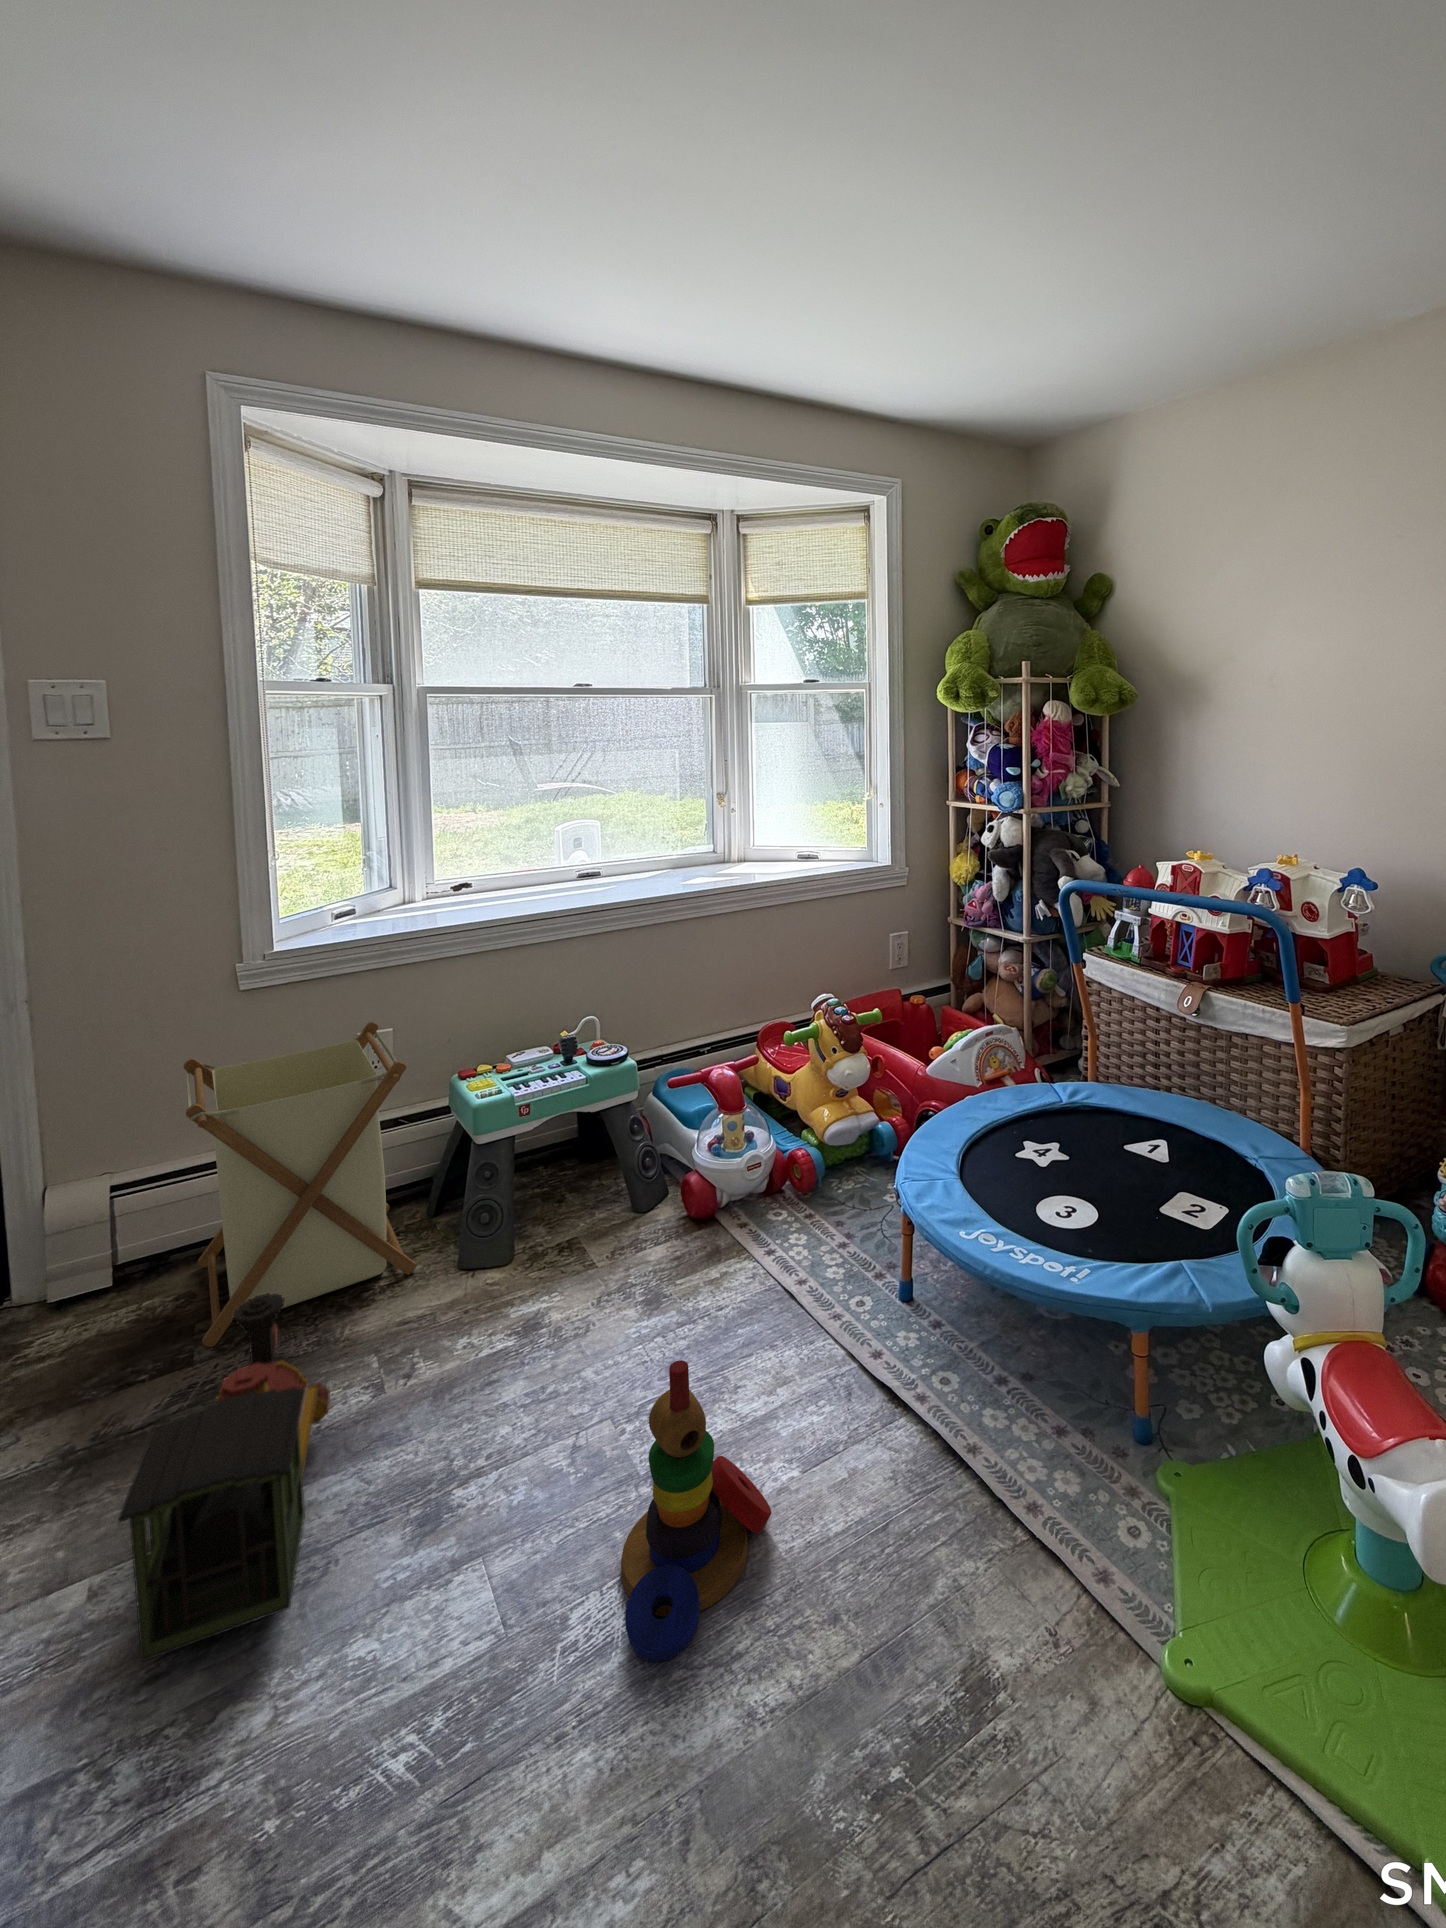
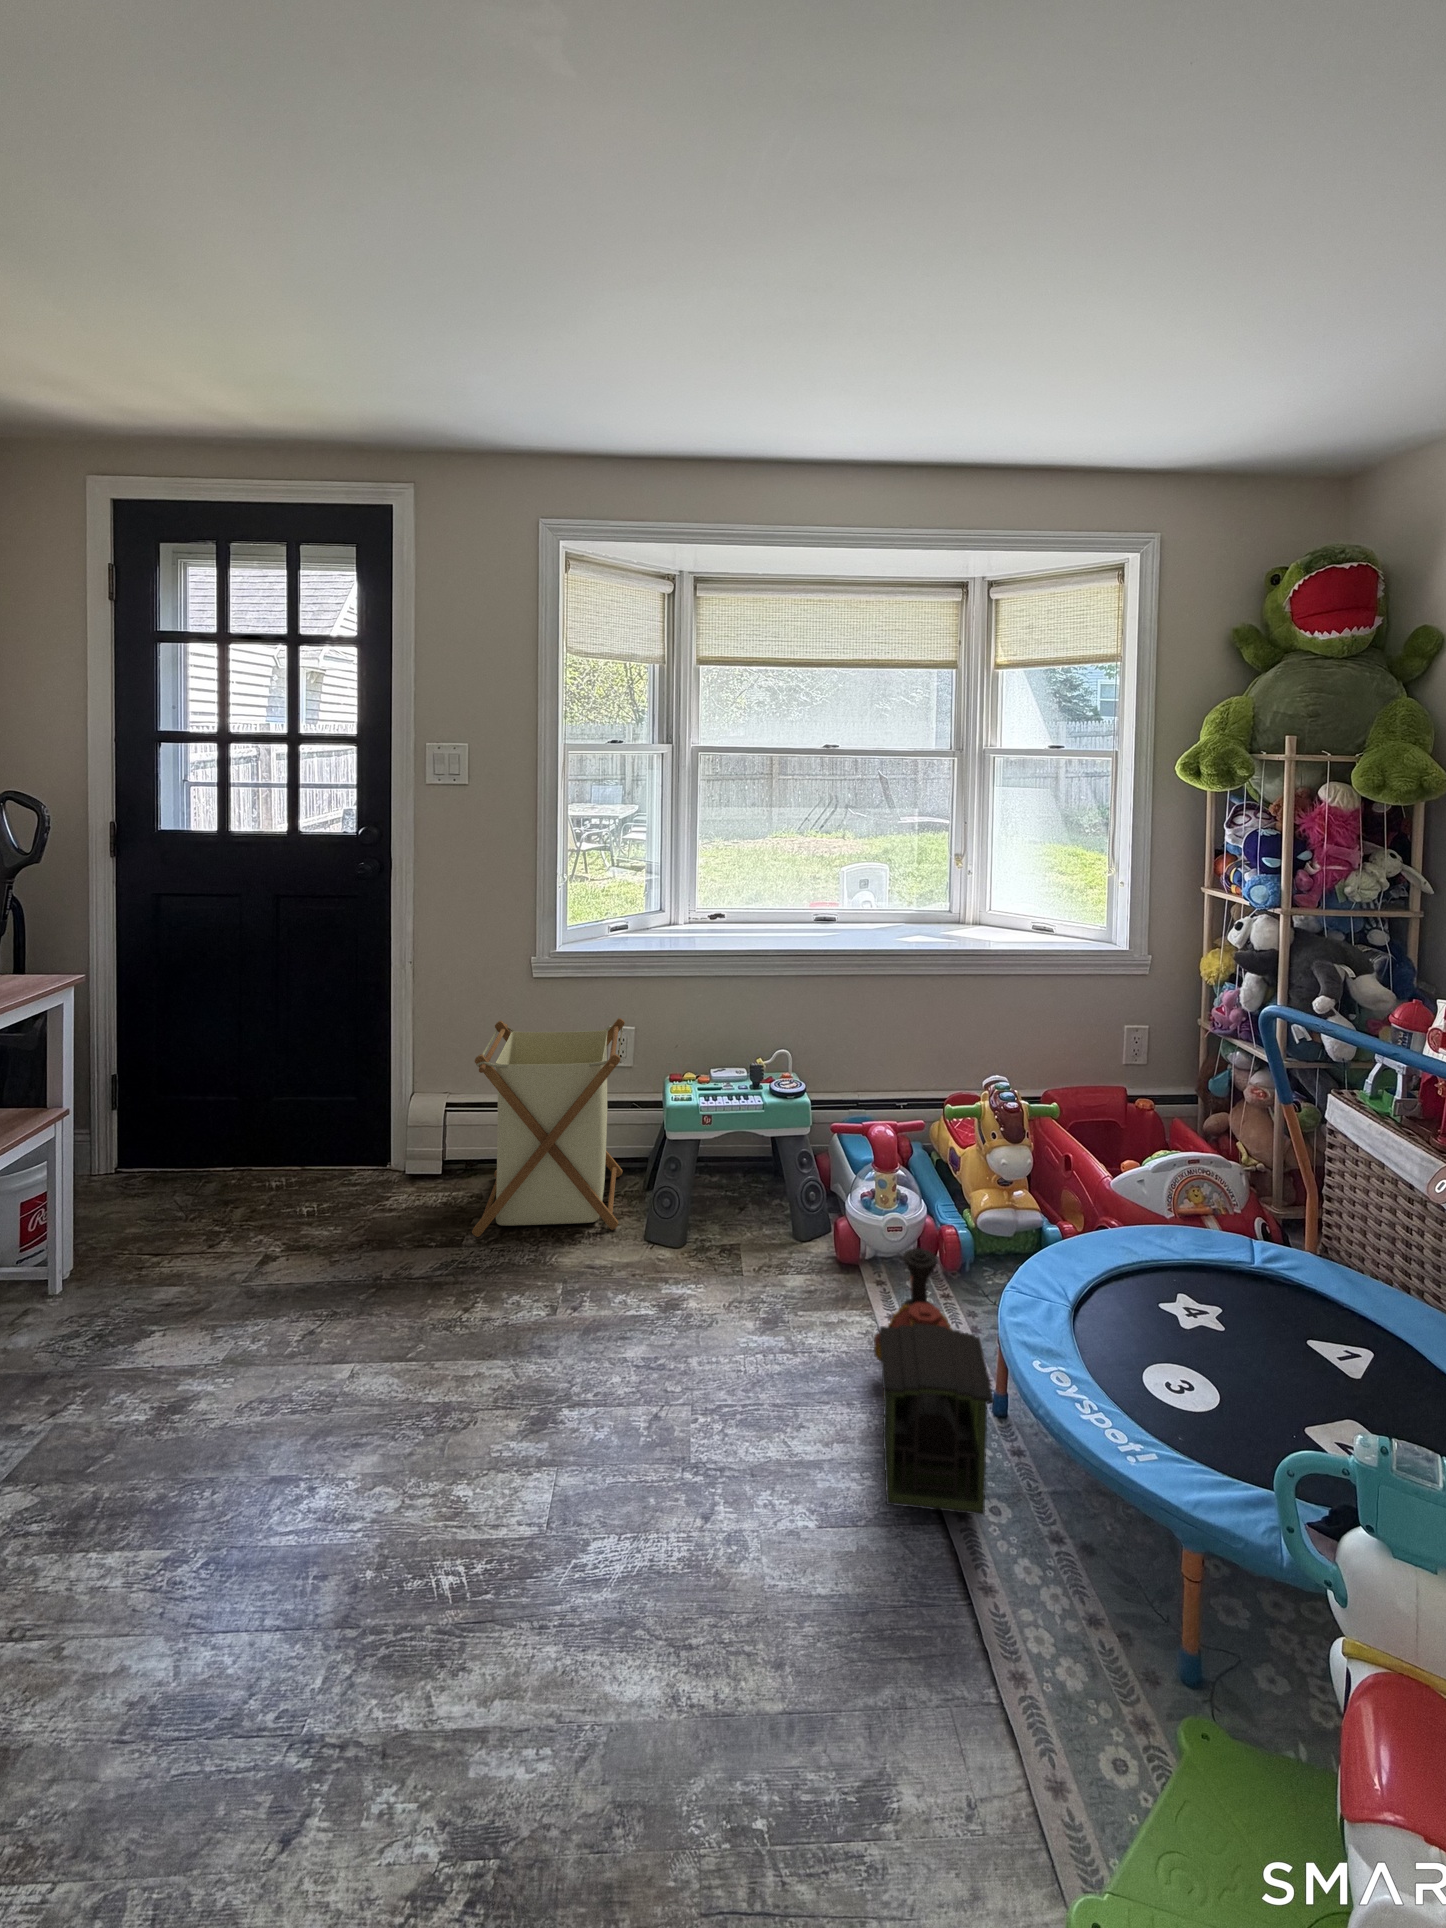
toy train: present [118,1293,330,1661] -> present [874,1248,994,1515]
stacking toy: present [621,1360,771,1662] -> none [614,1365,771,1617]

